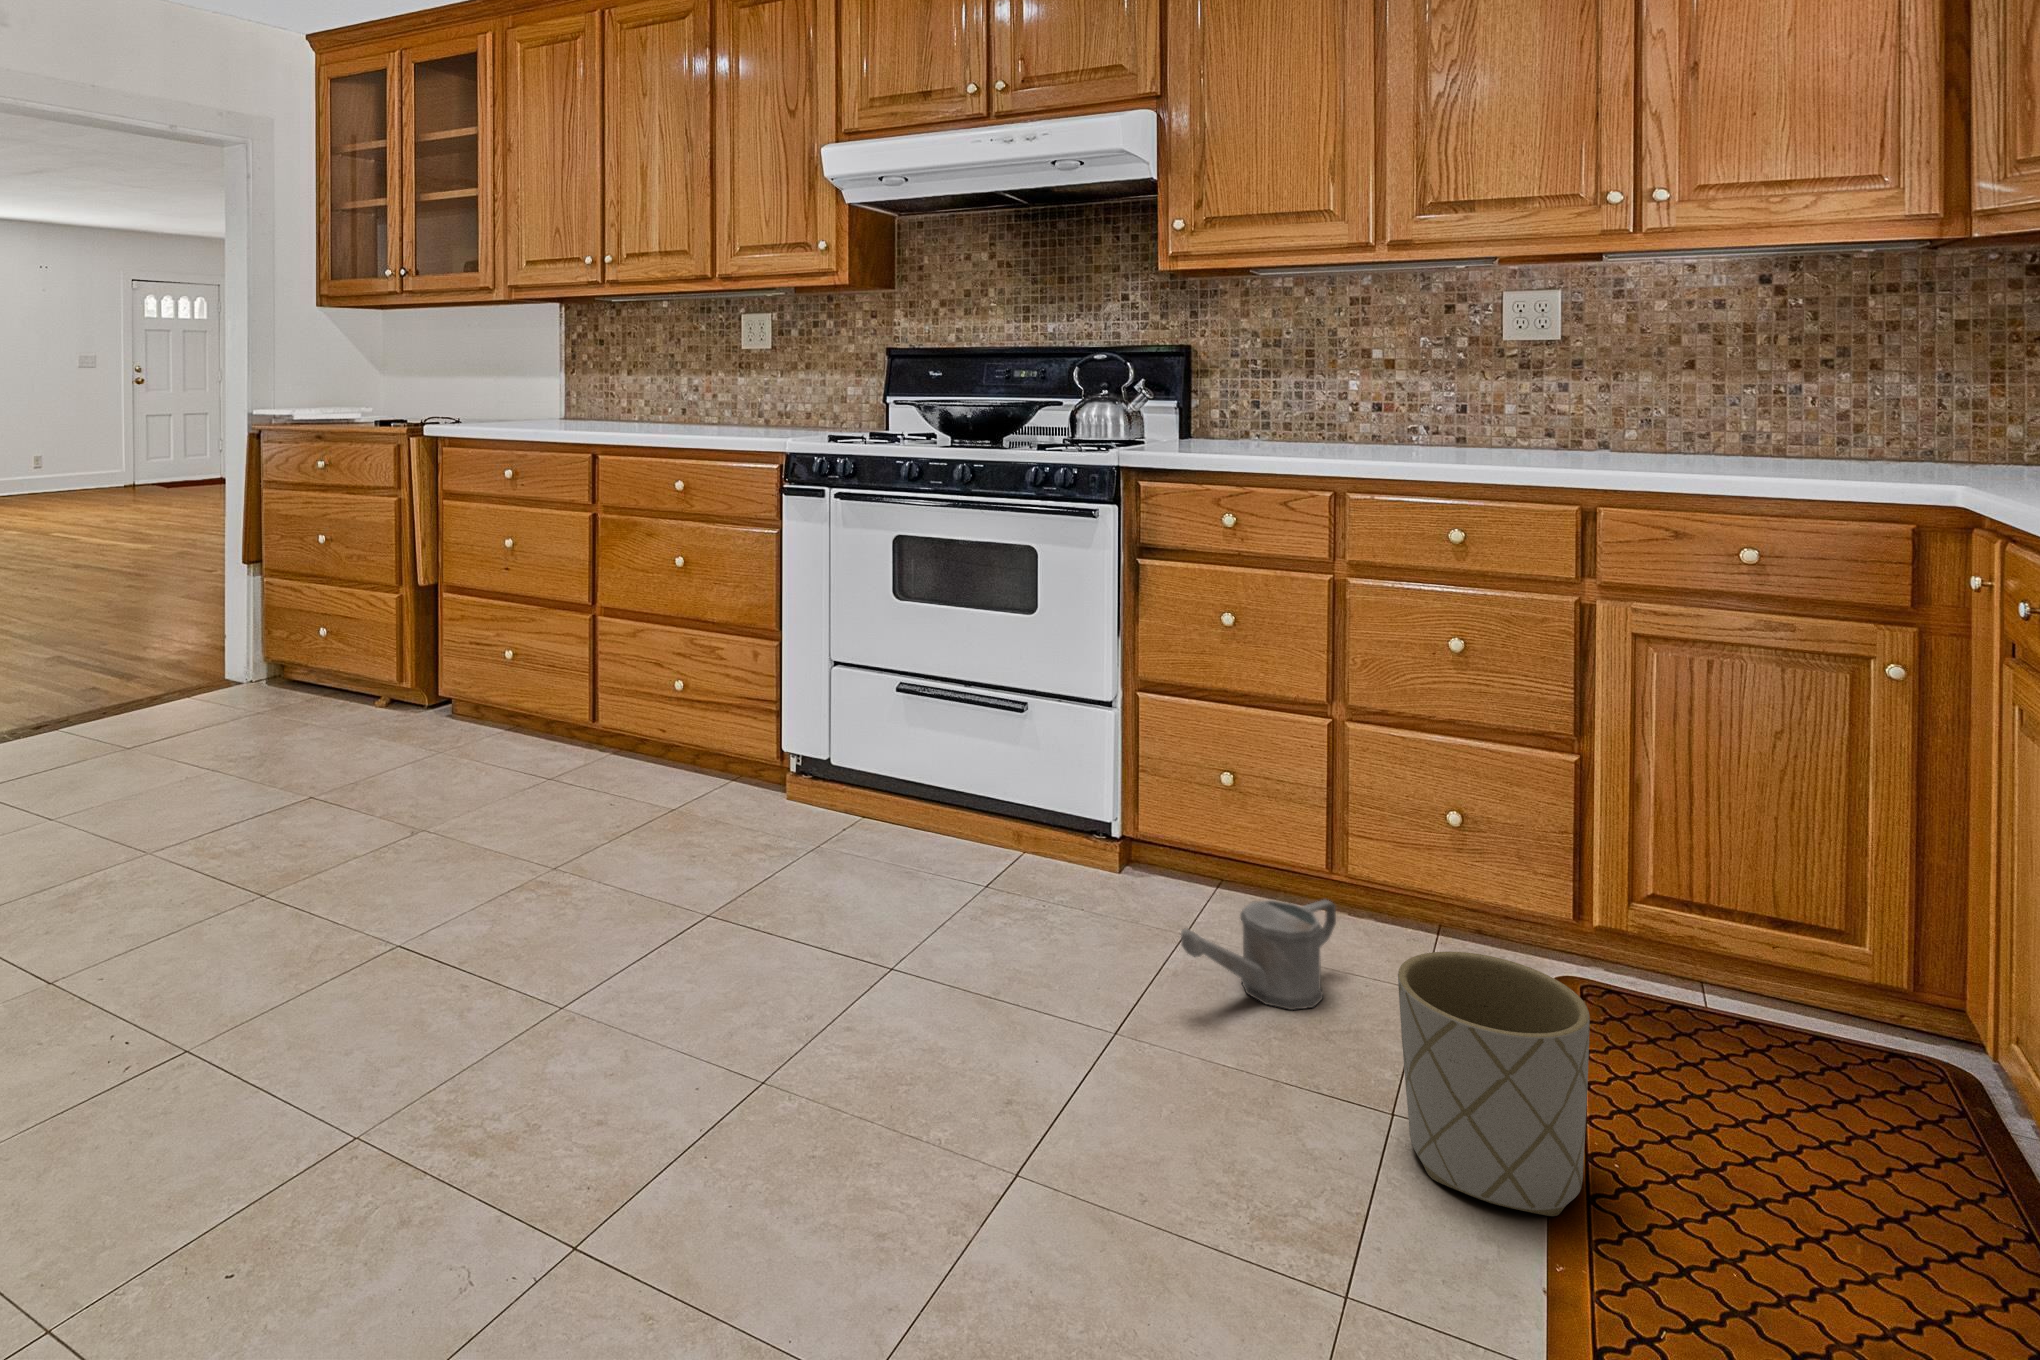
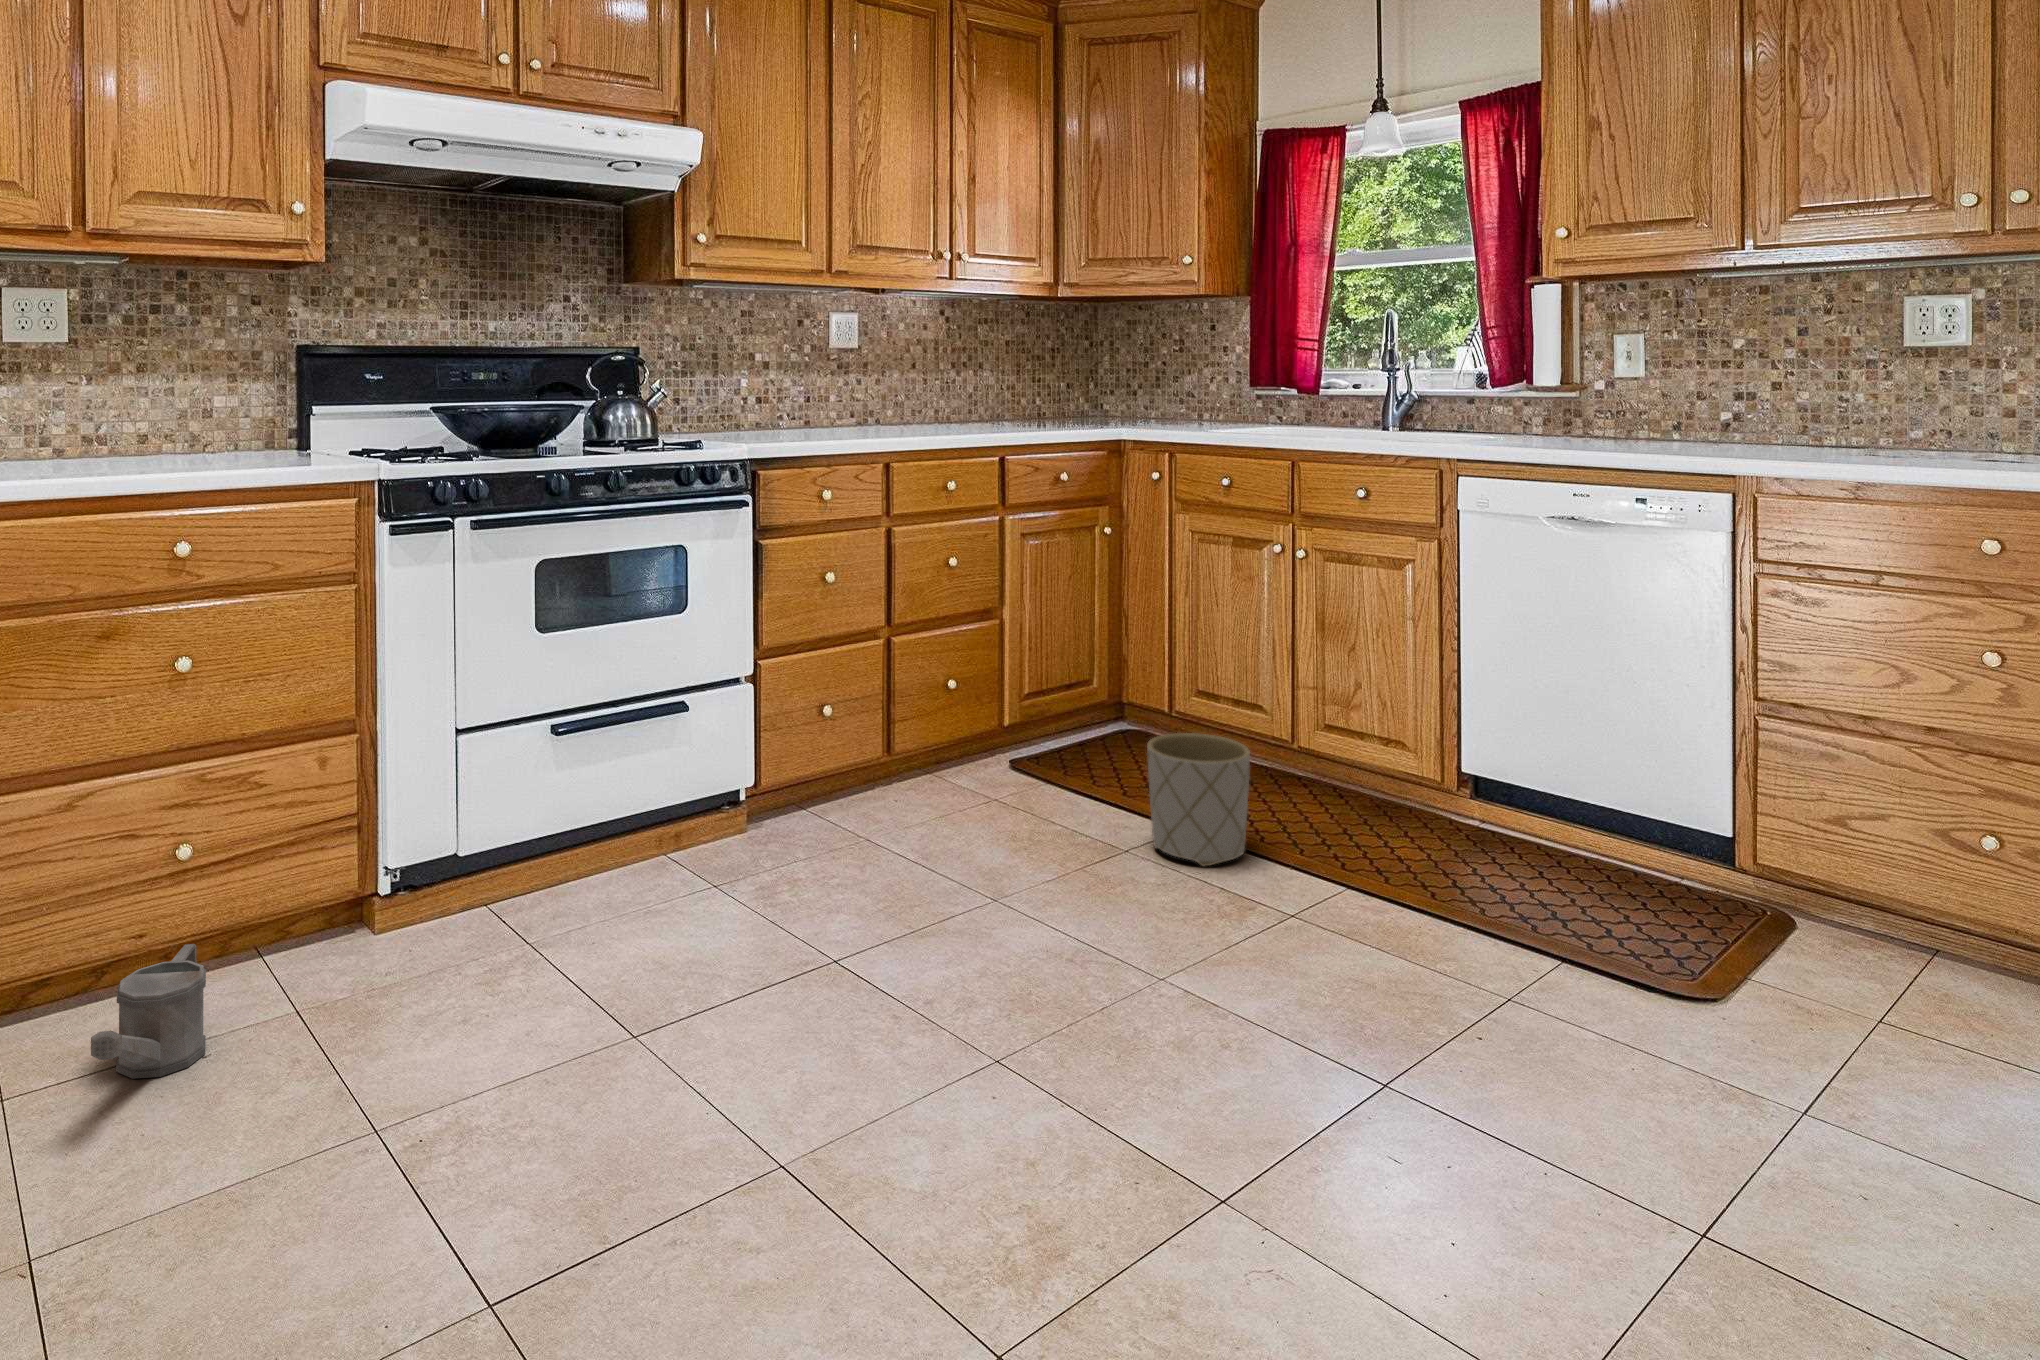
watering can: present [1181,900,1336,1010] -> present [91,944,206,1079]

